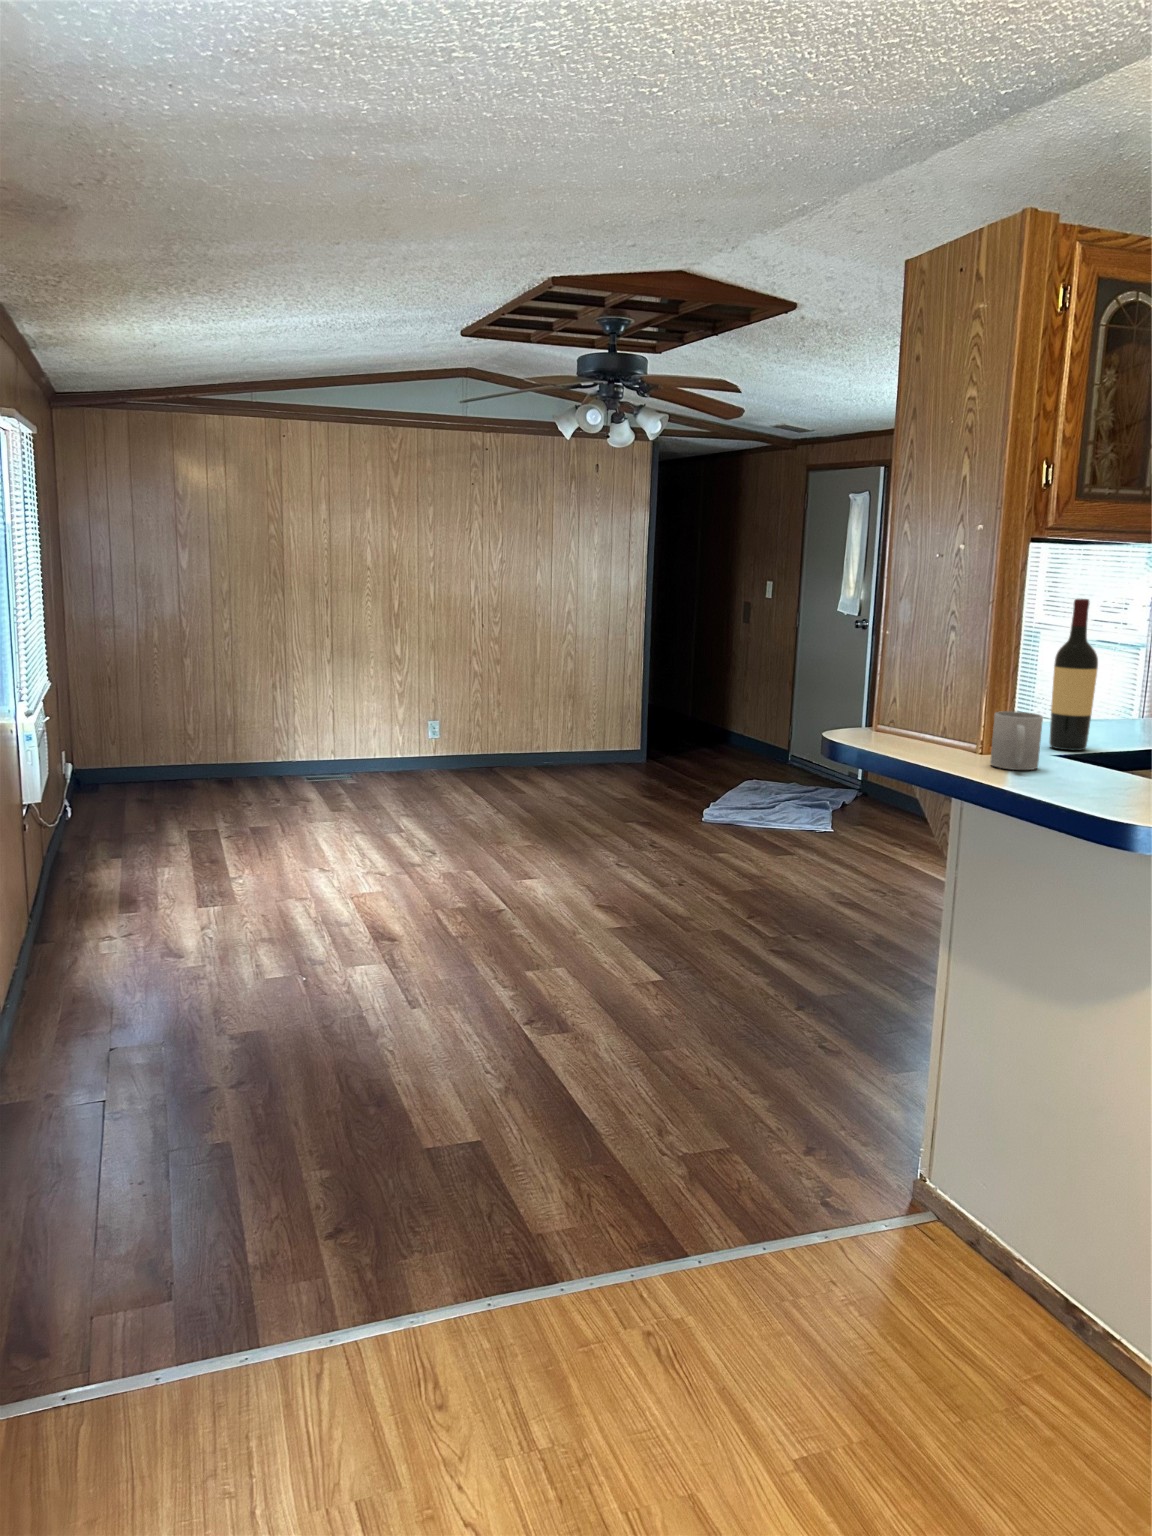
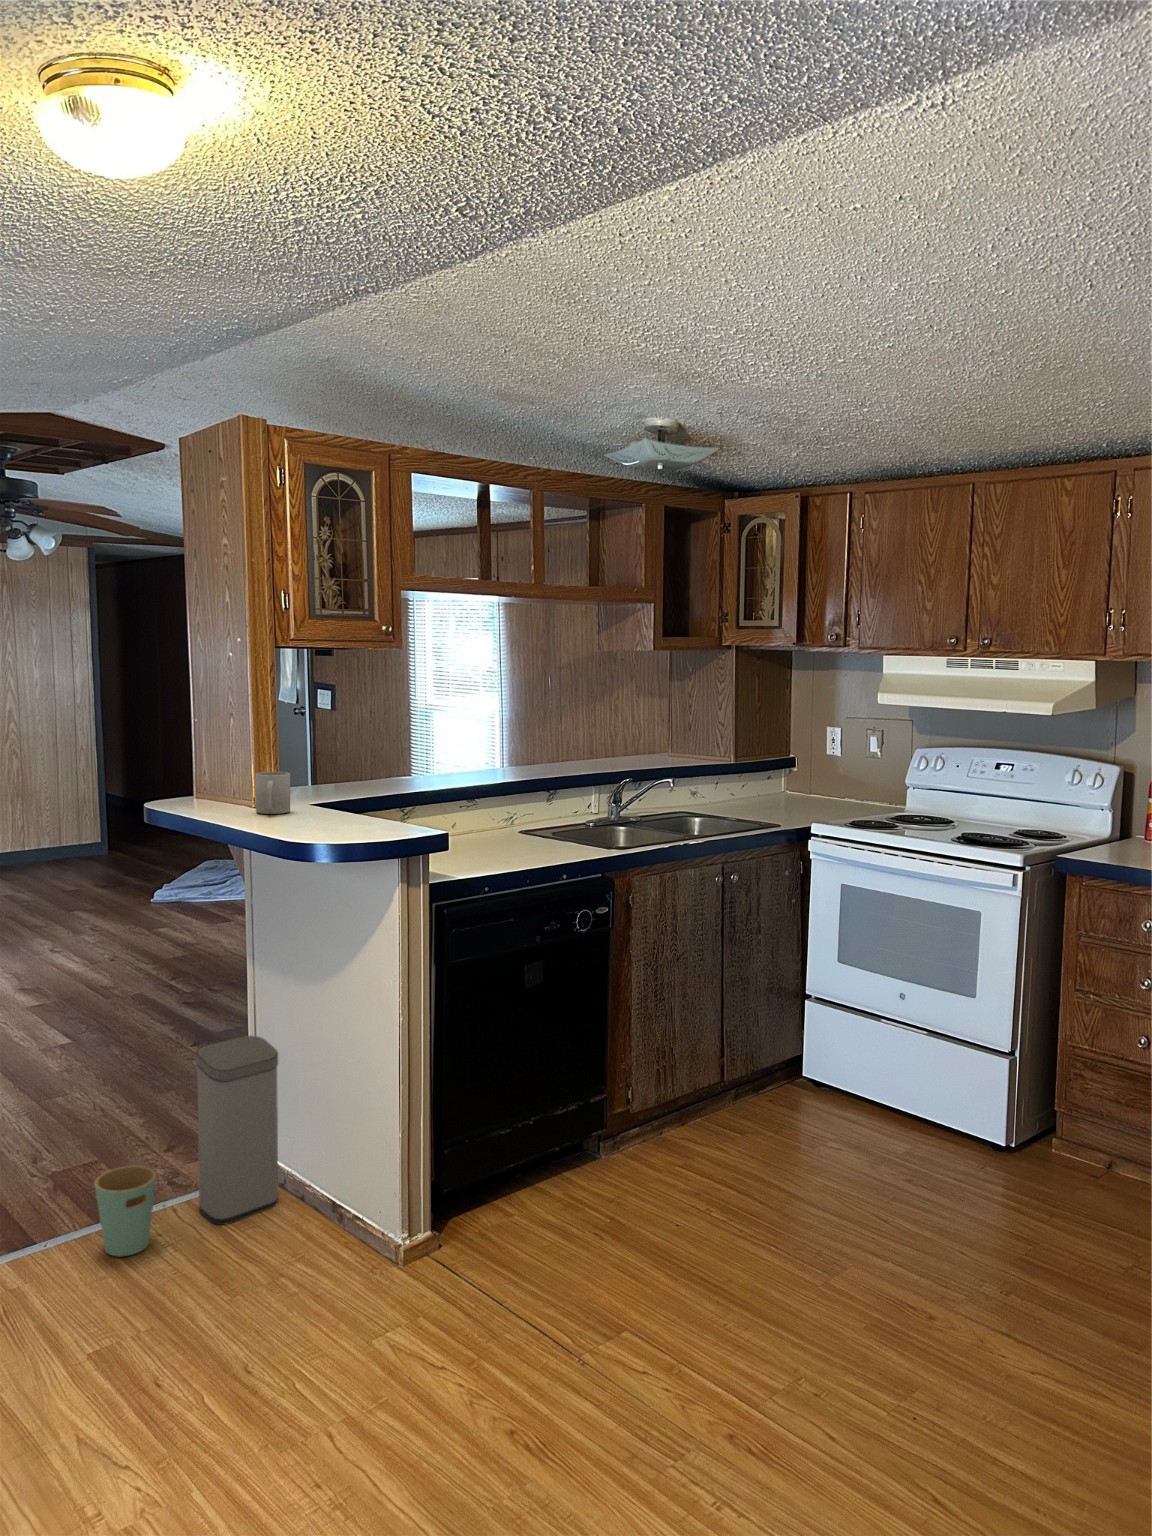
wine bottle: present [1049,599,1098,751] -> none [317,689,347,800]
trash can: none [766,1050,991,1309] -> present [94,1036,278,1257]

